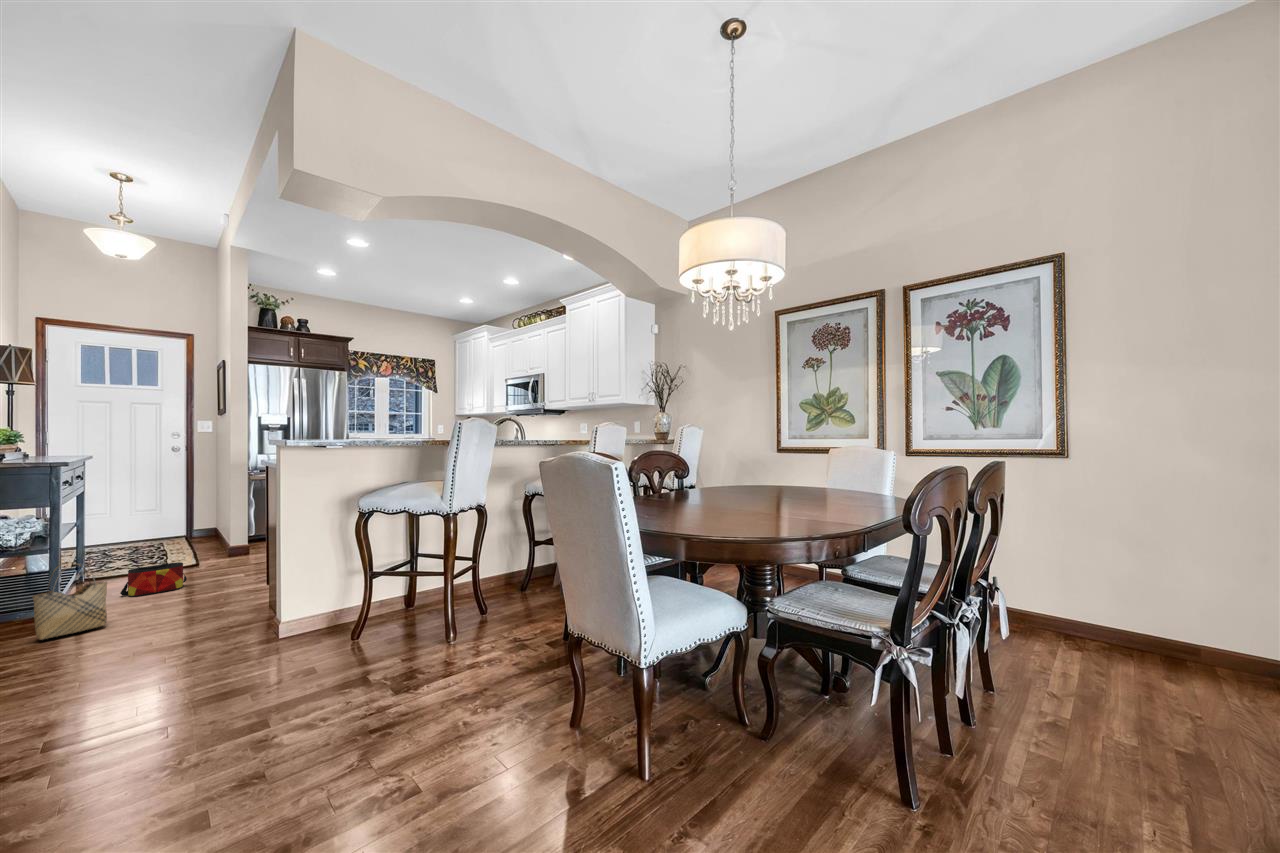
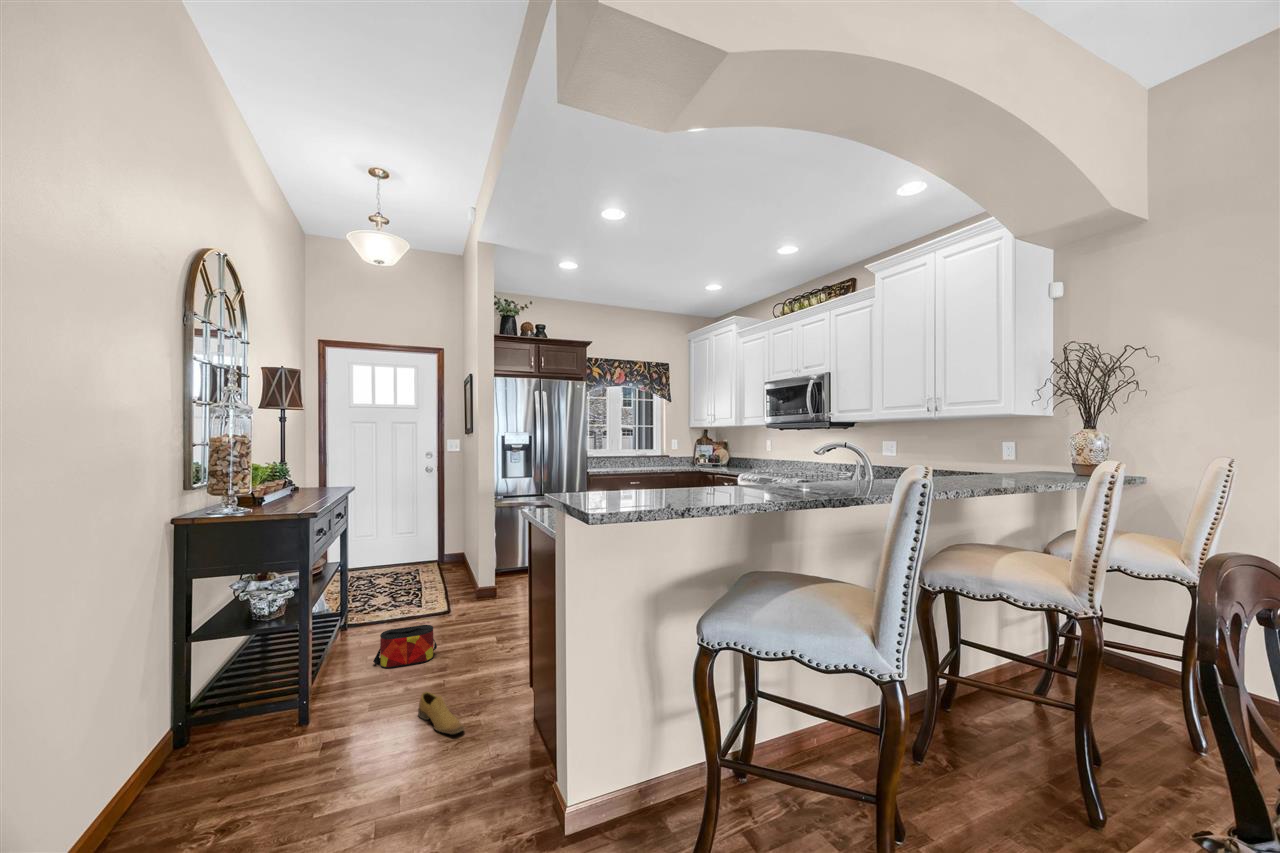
woven basket: present [32,563,107,640] -> none [276,642,354,752]
shoe: none [170,595,212,617] -> present [418,692,464,734]

